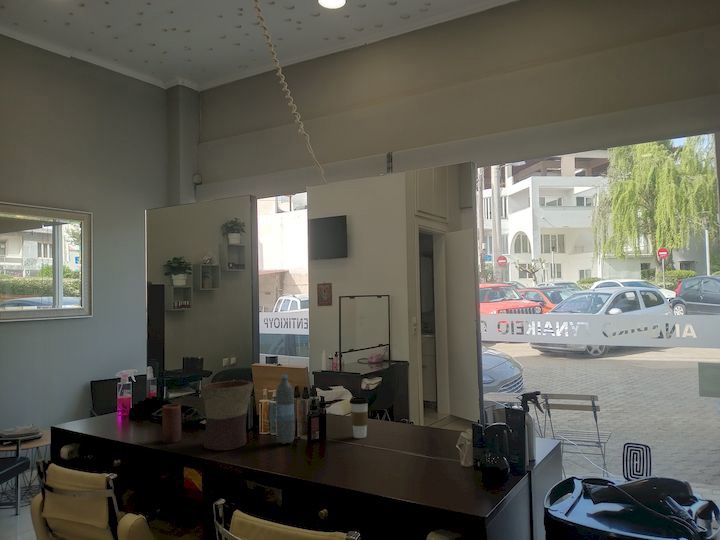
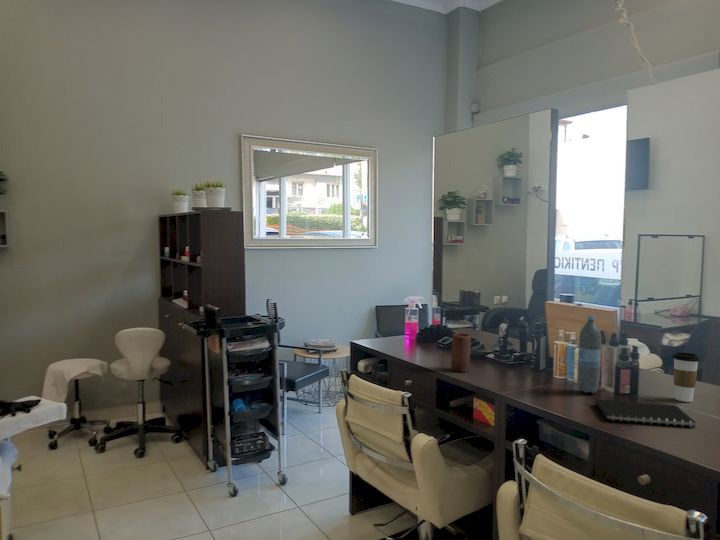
flower pot: present [201,380,254,450] -> none [495,316,553,389]
notebook: none [289,443,363,466] -> present [595,399,695,427]

